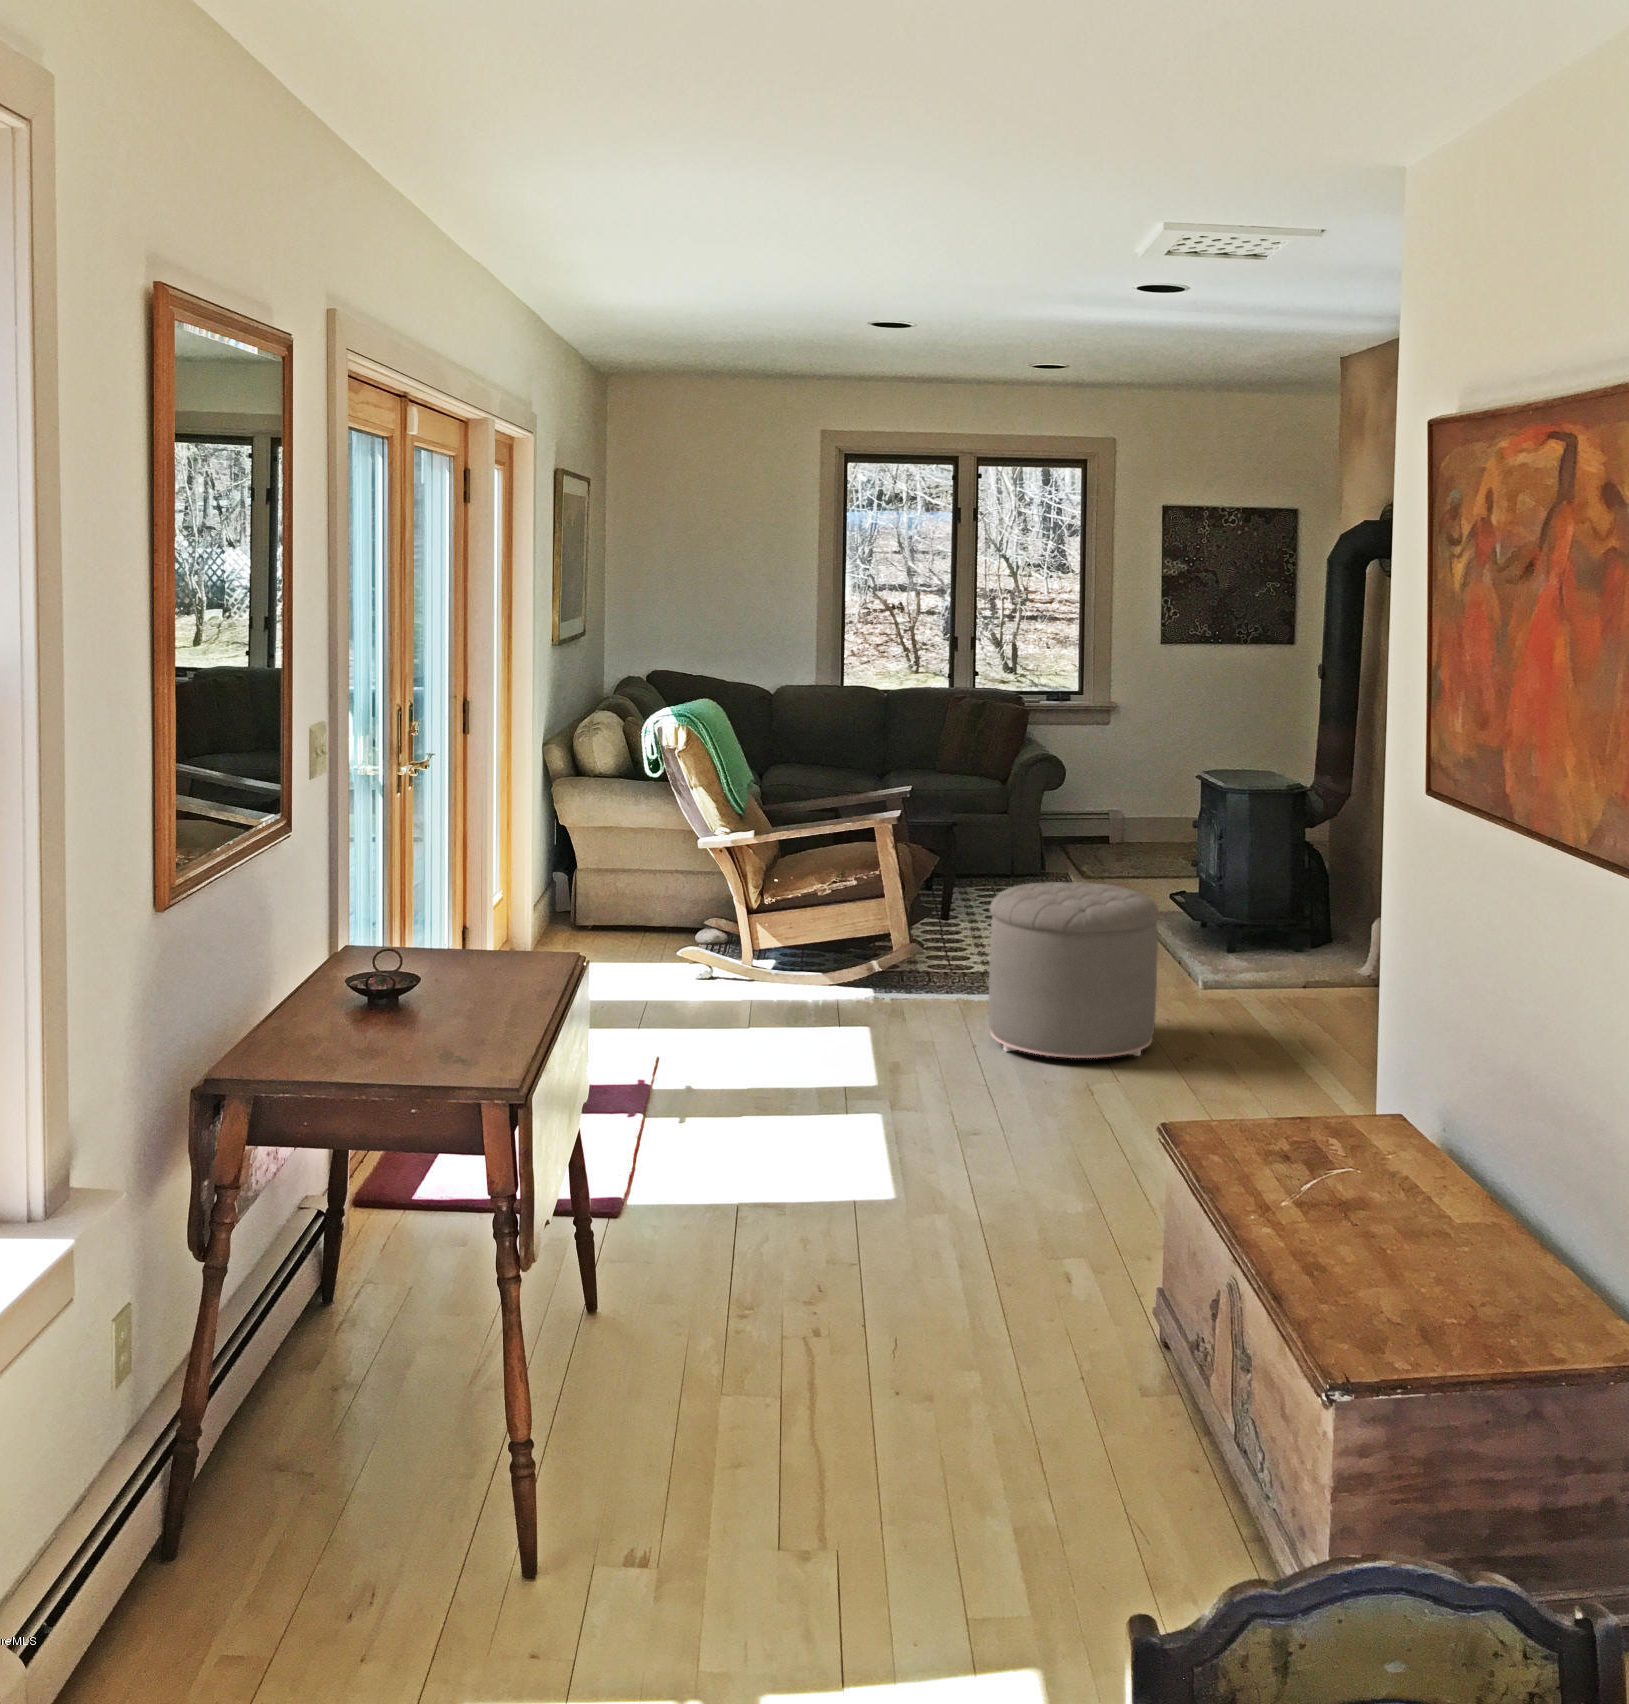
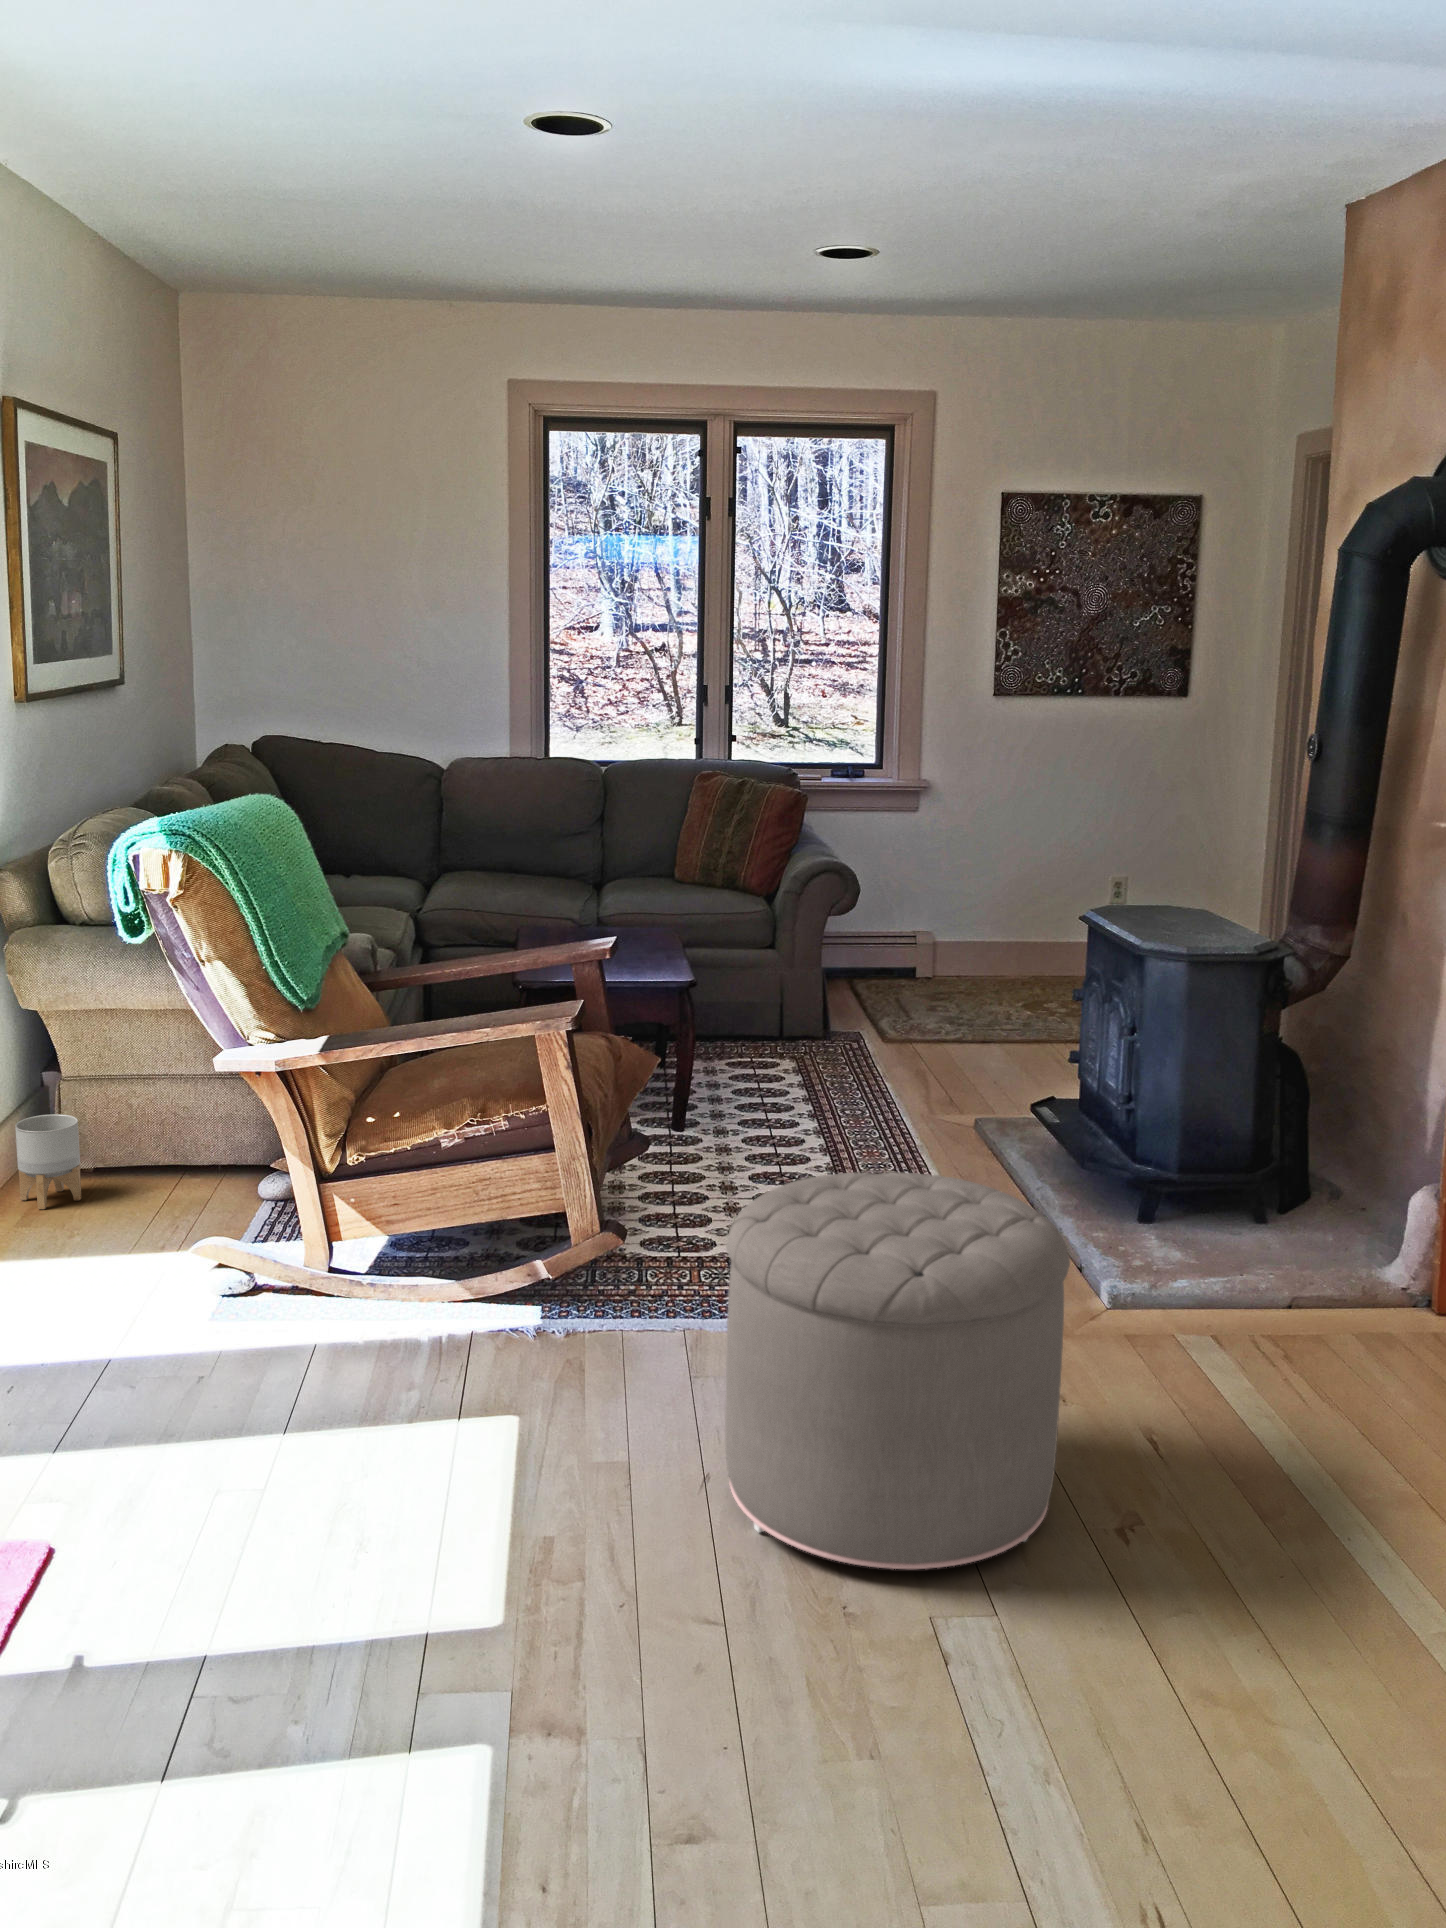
planter: none [555,890,590,945] -> present [15,1114,81,1209]

